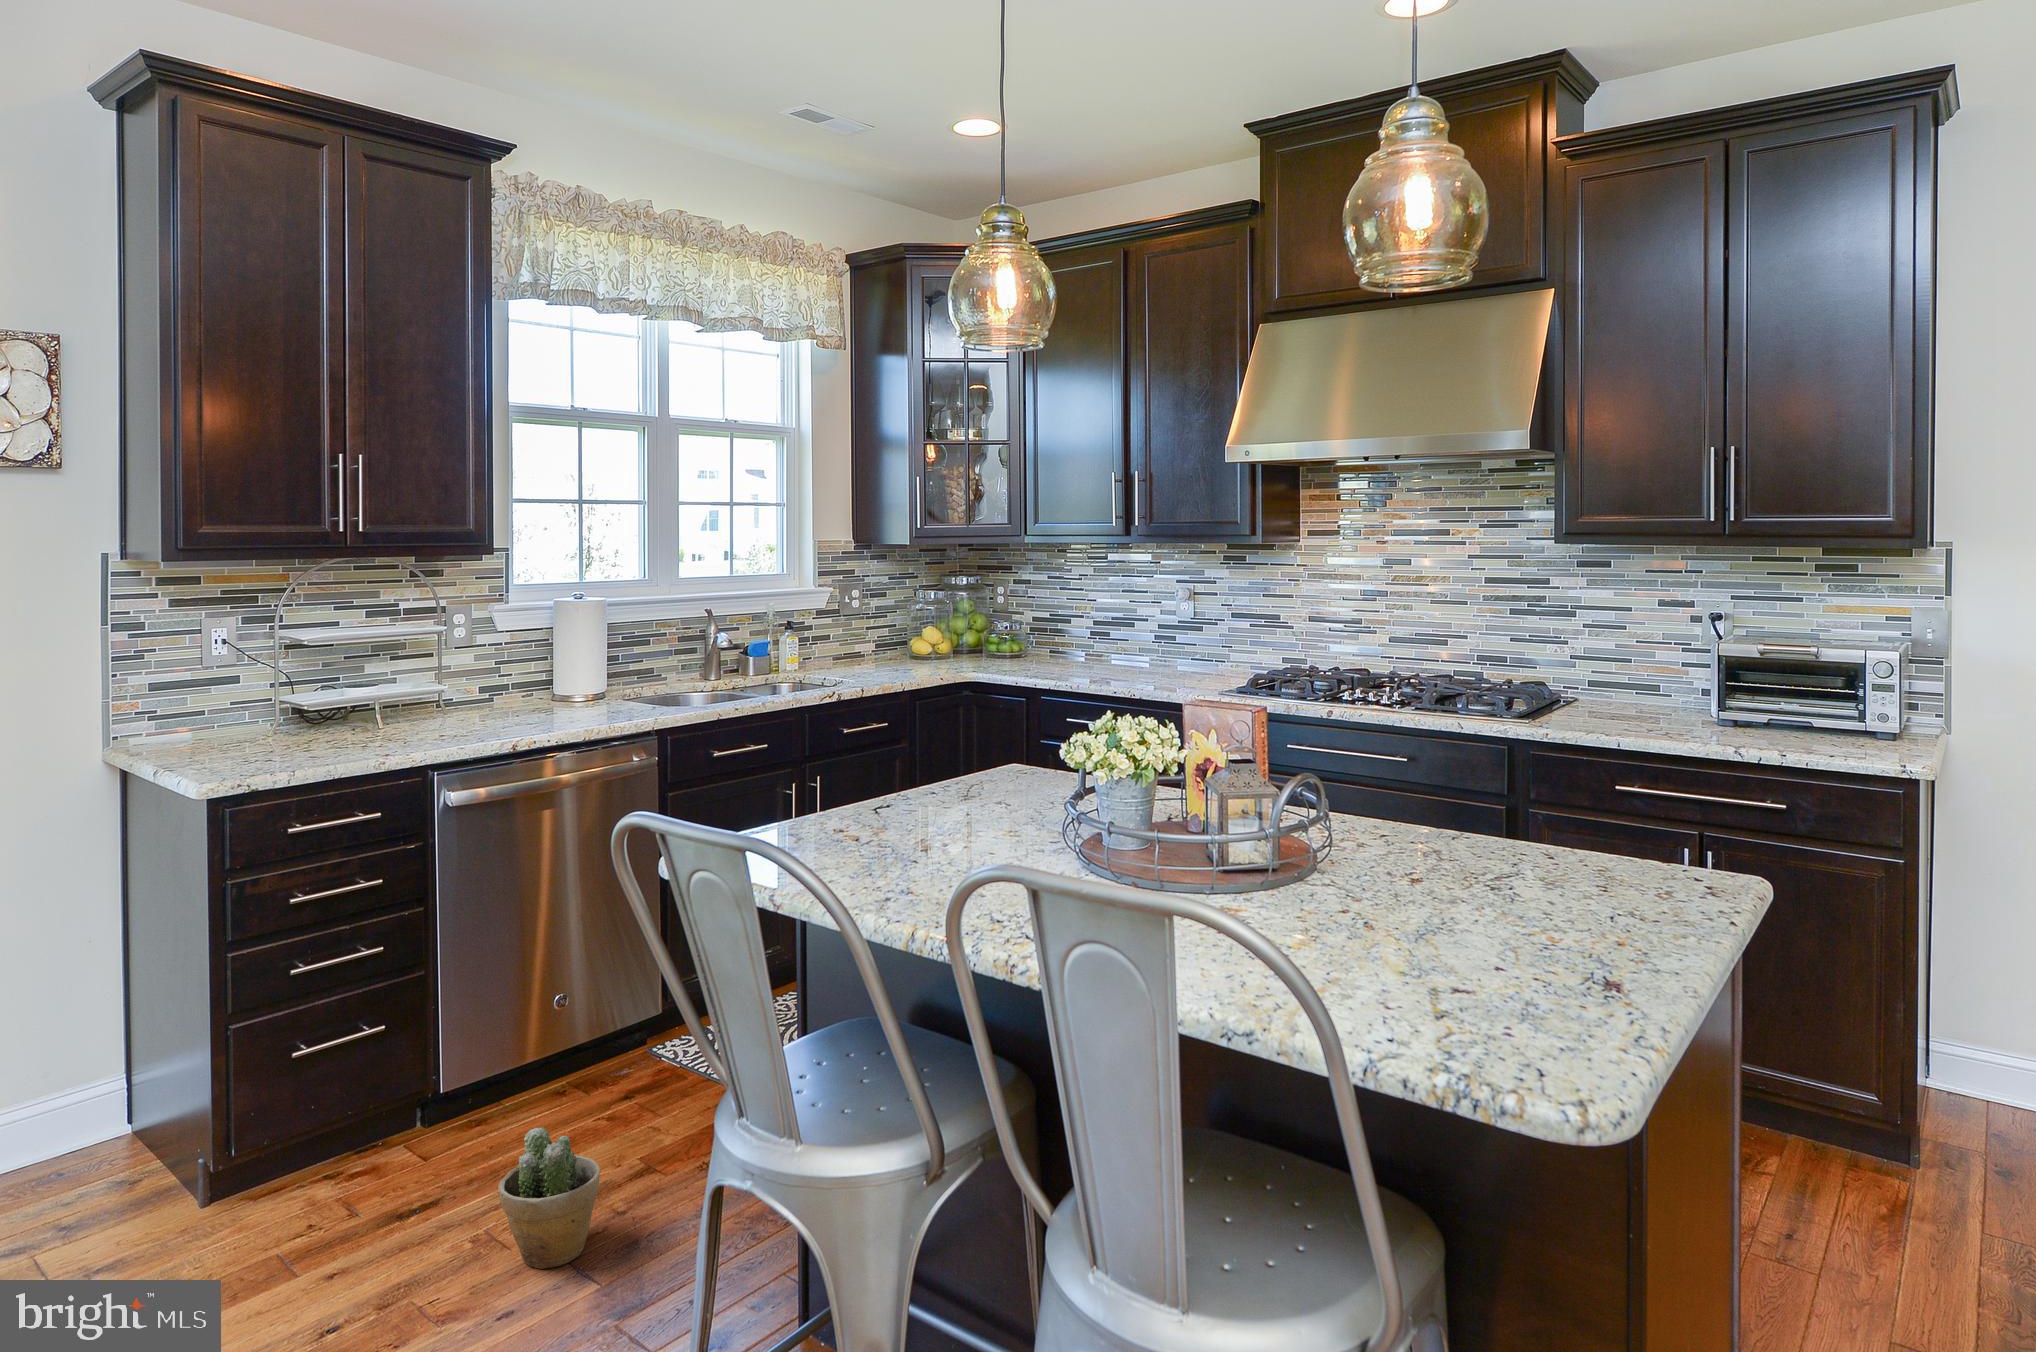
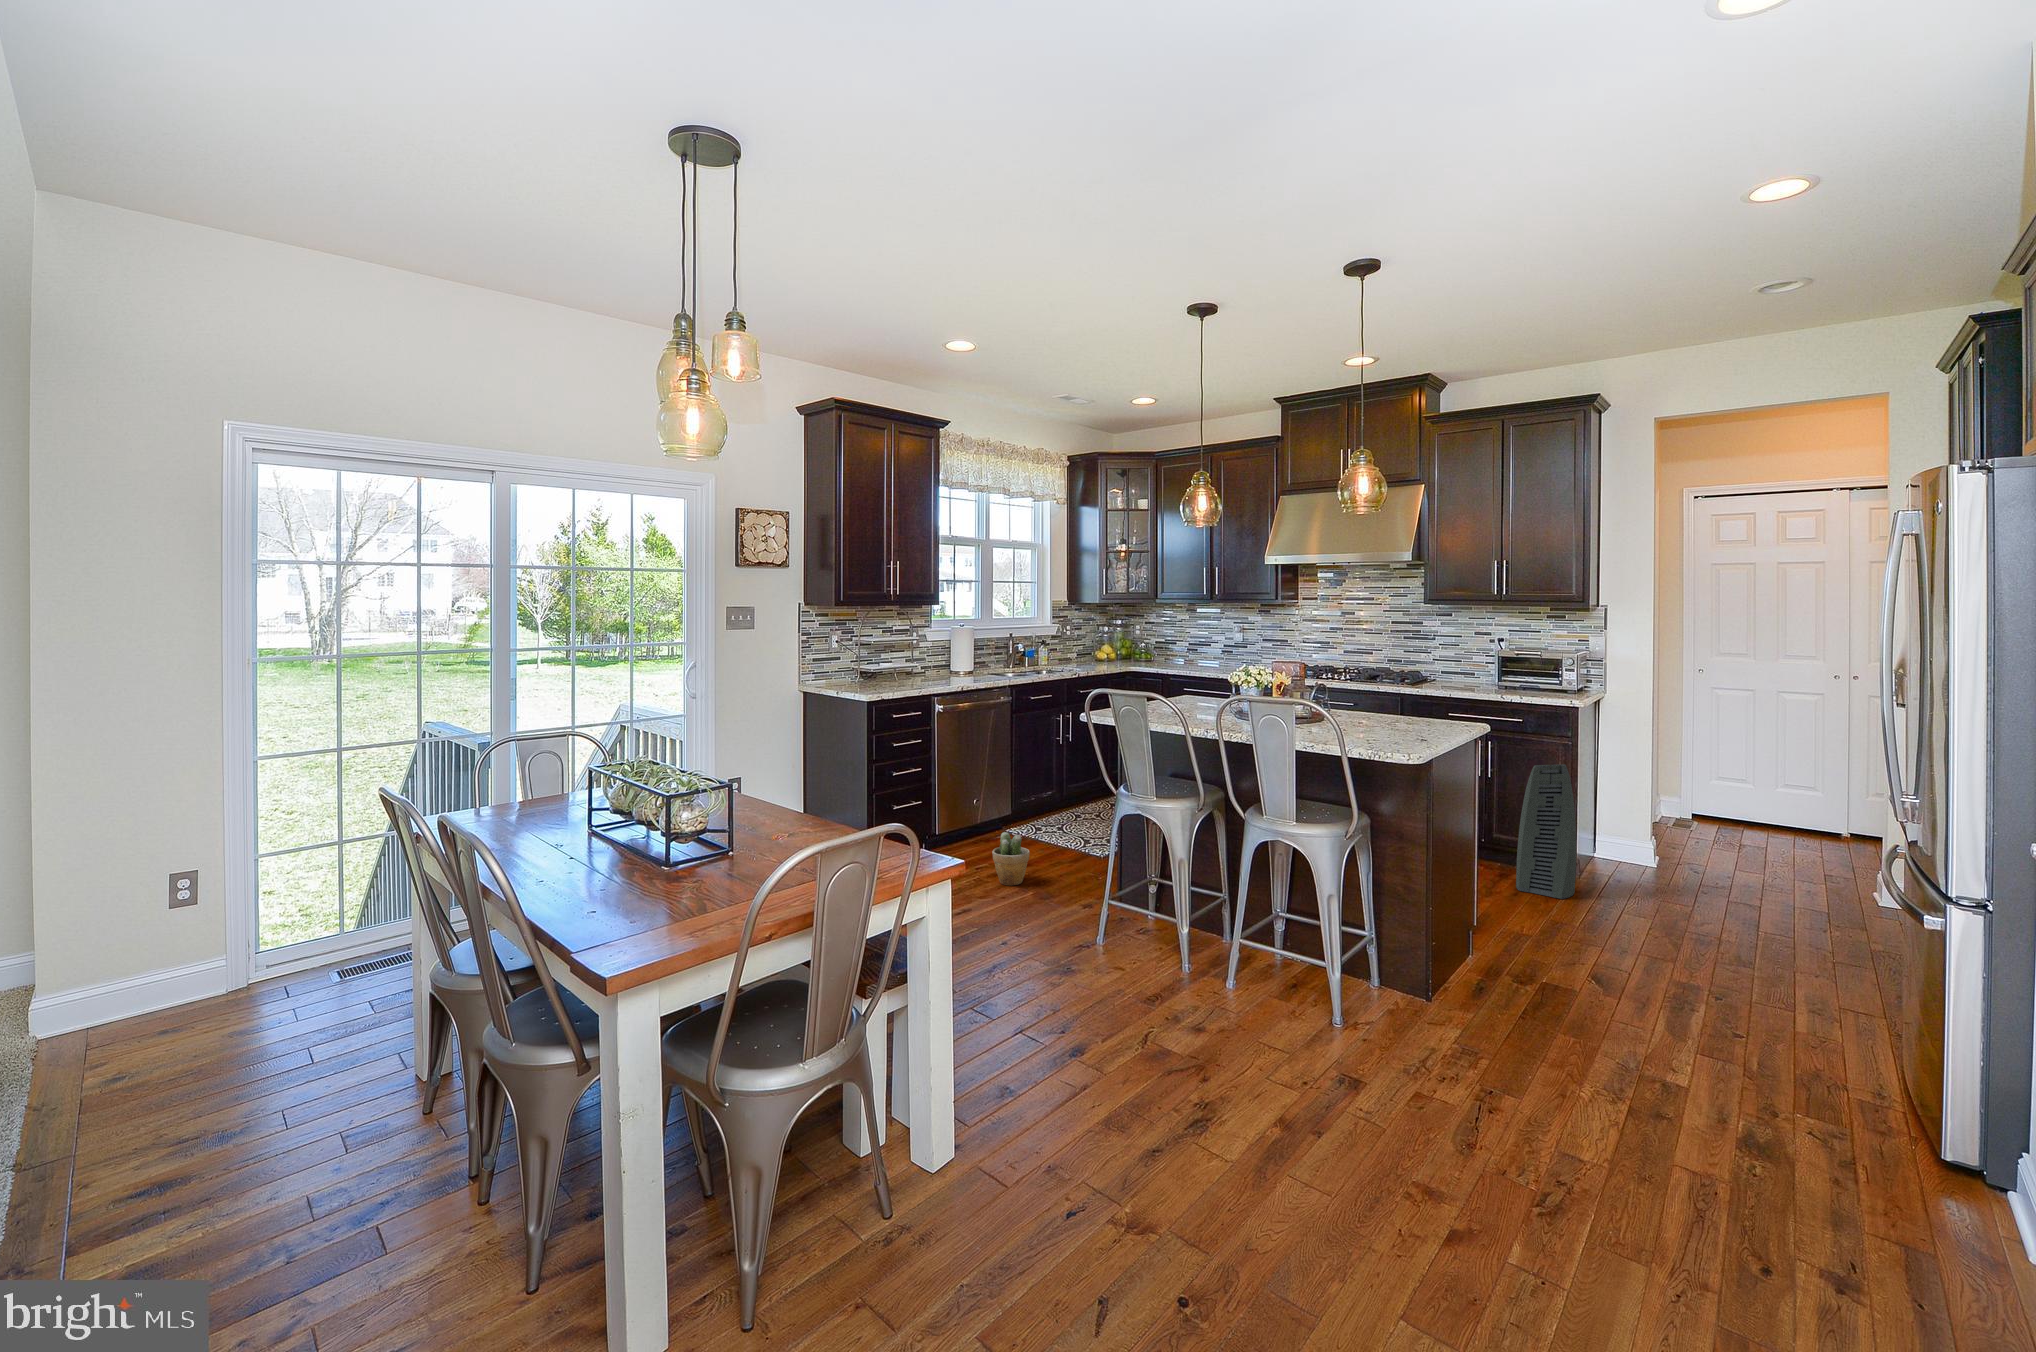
air purifier: none [1786,931,1936,1276] -> present [1516,764,1576,899]

